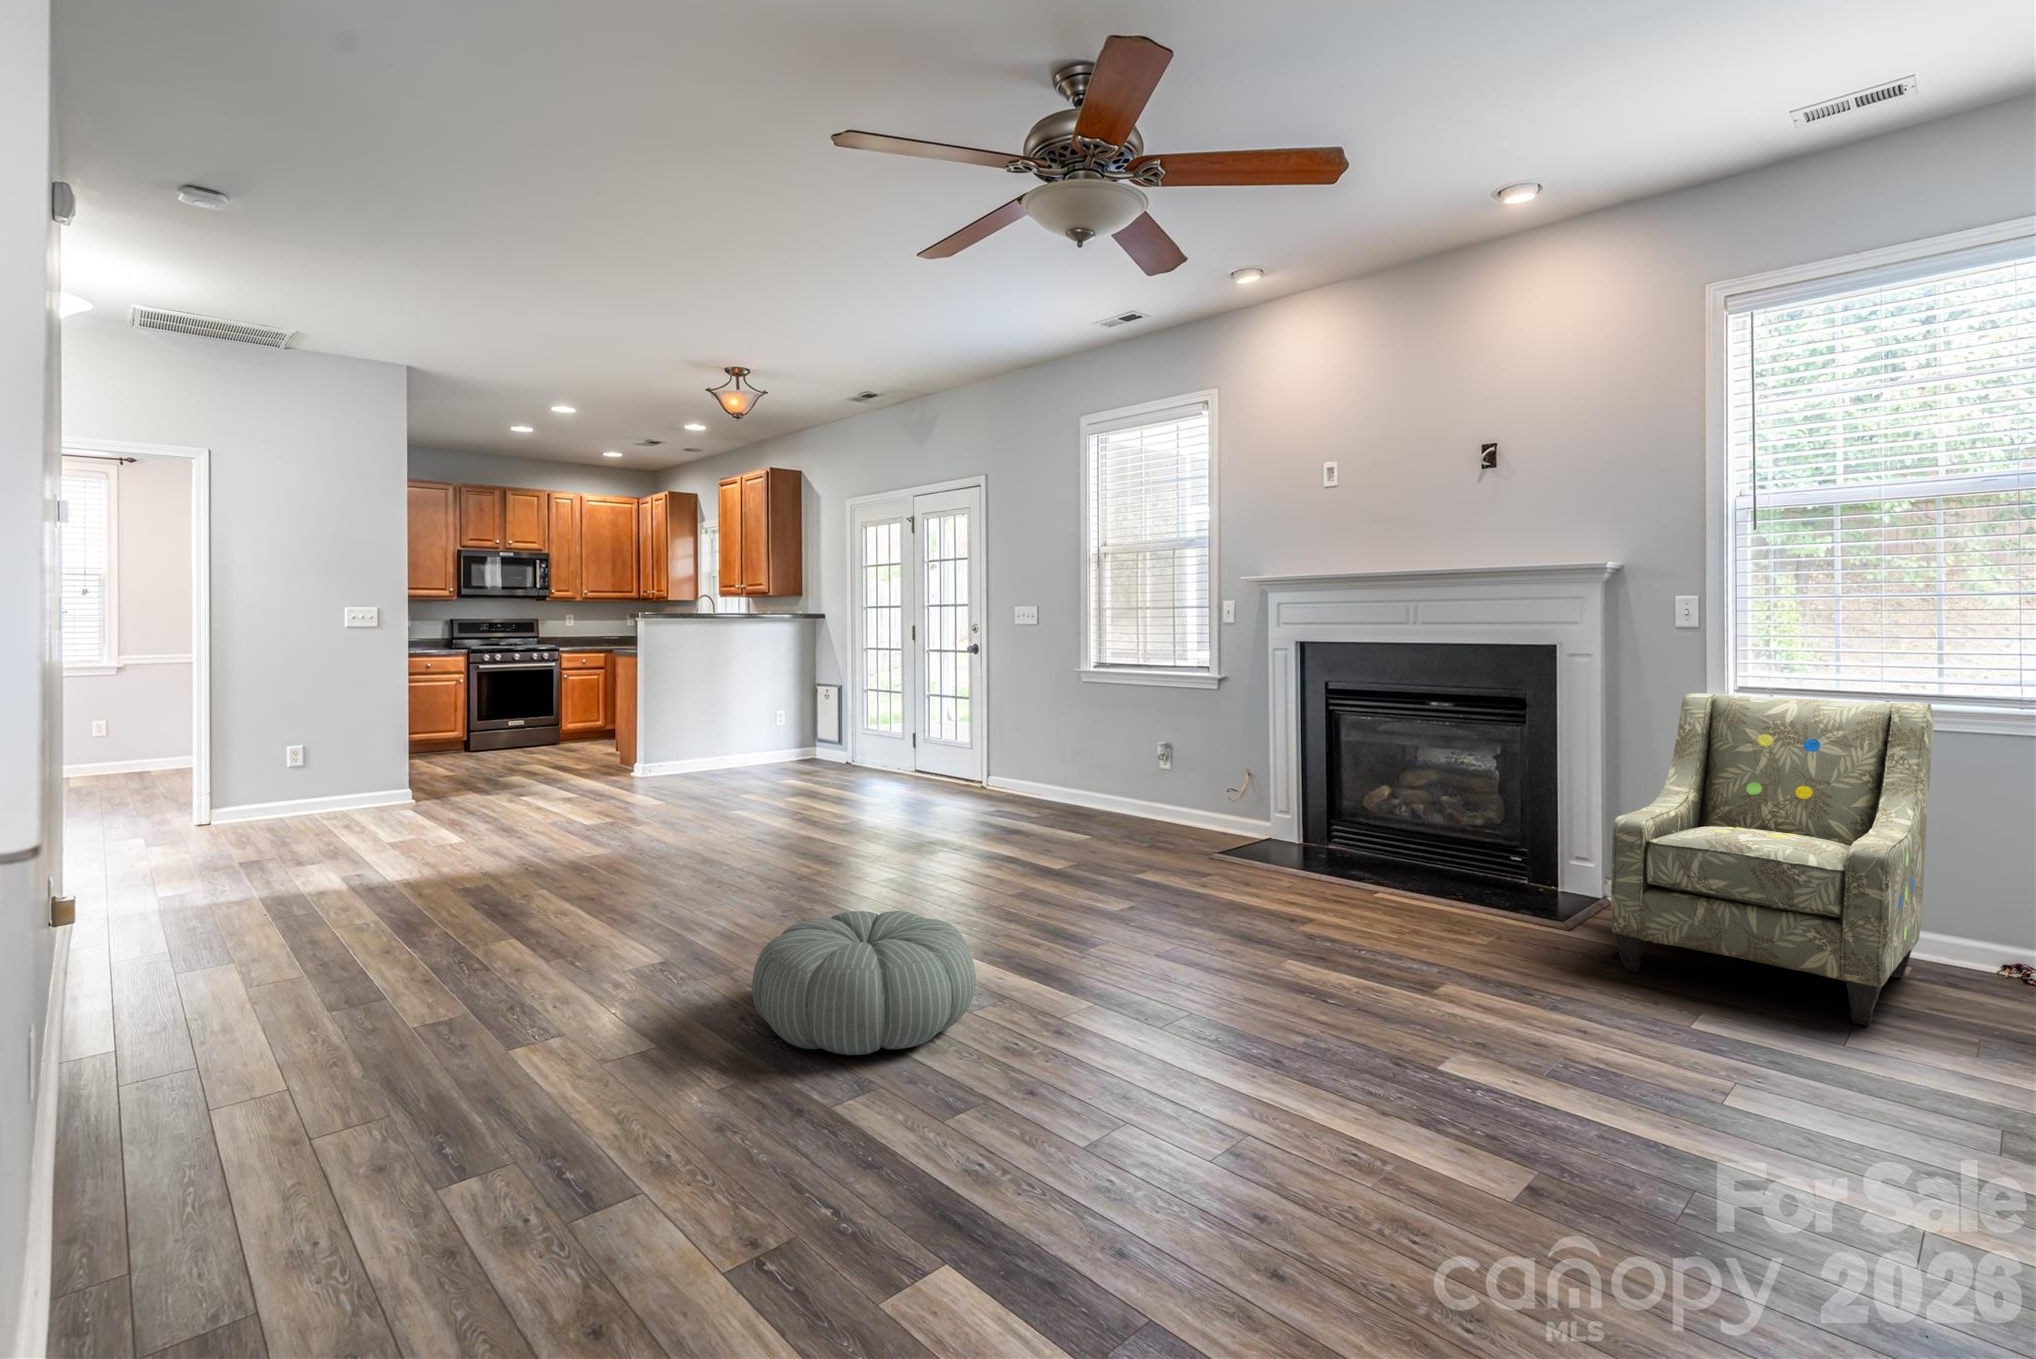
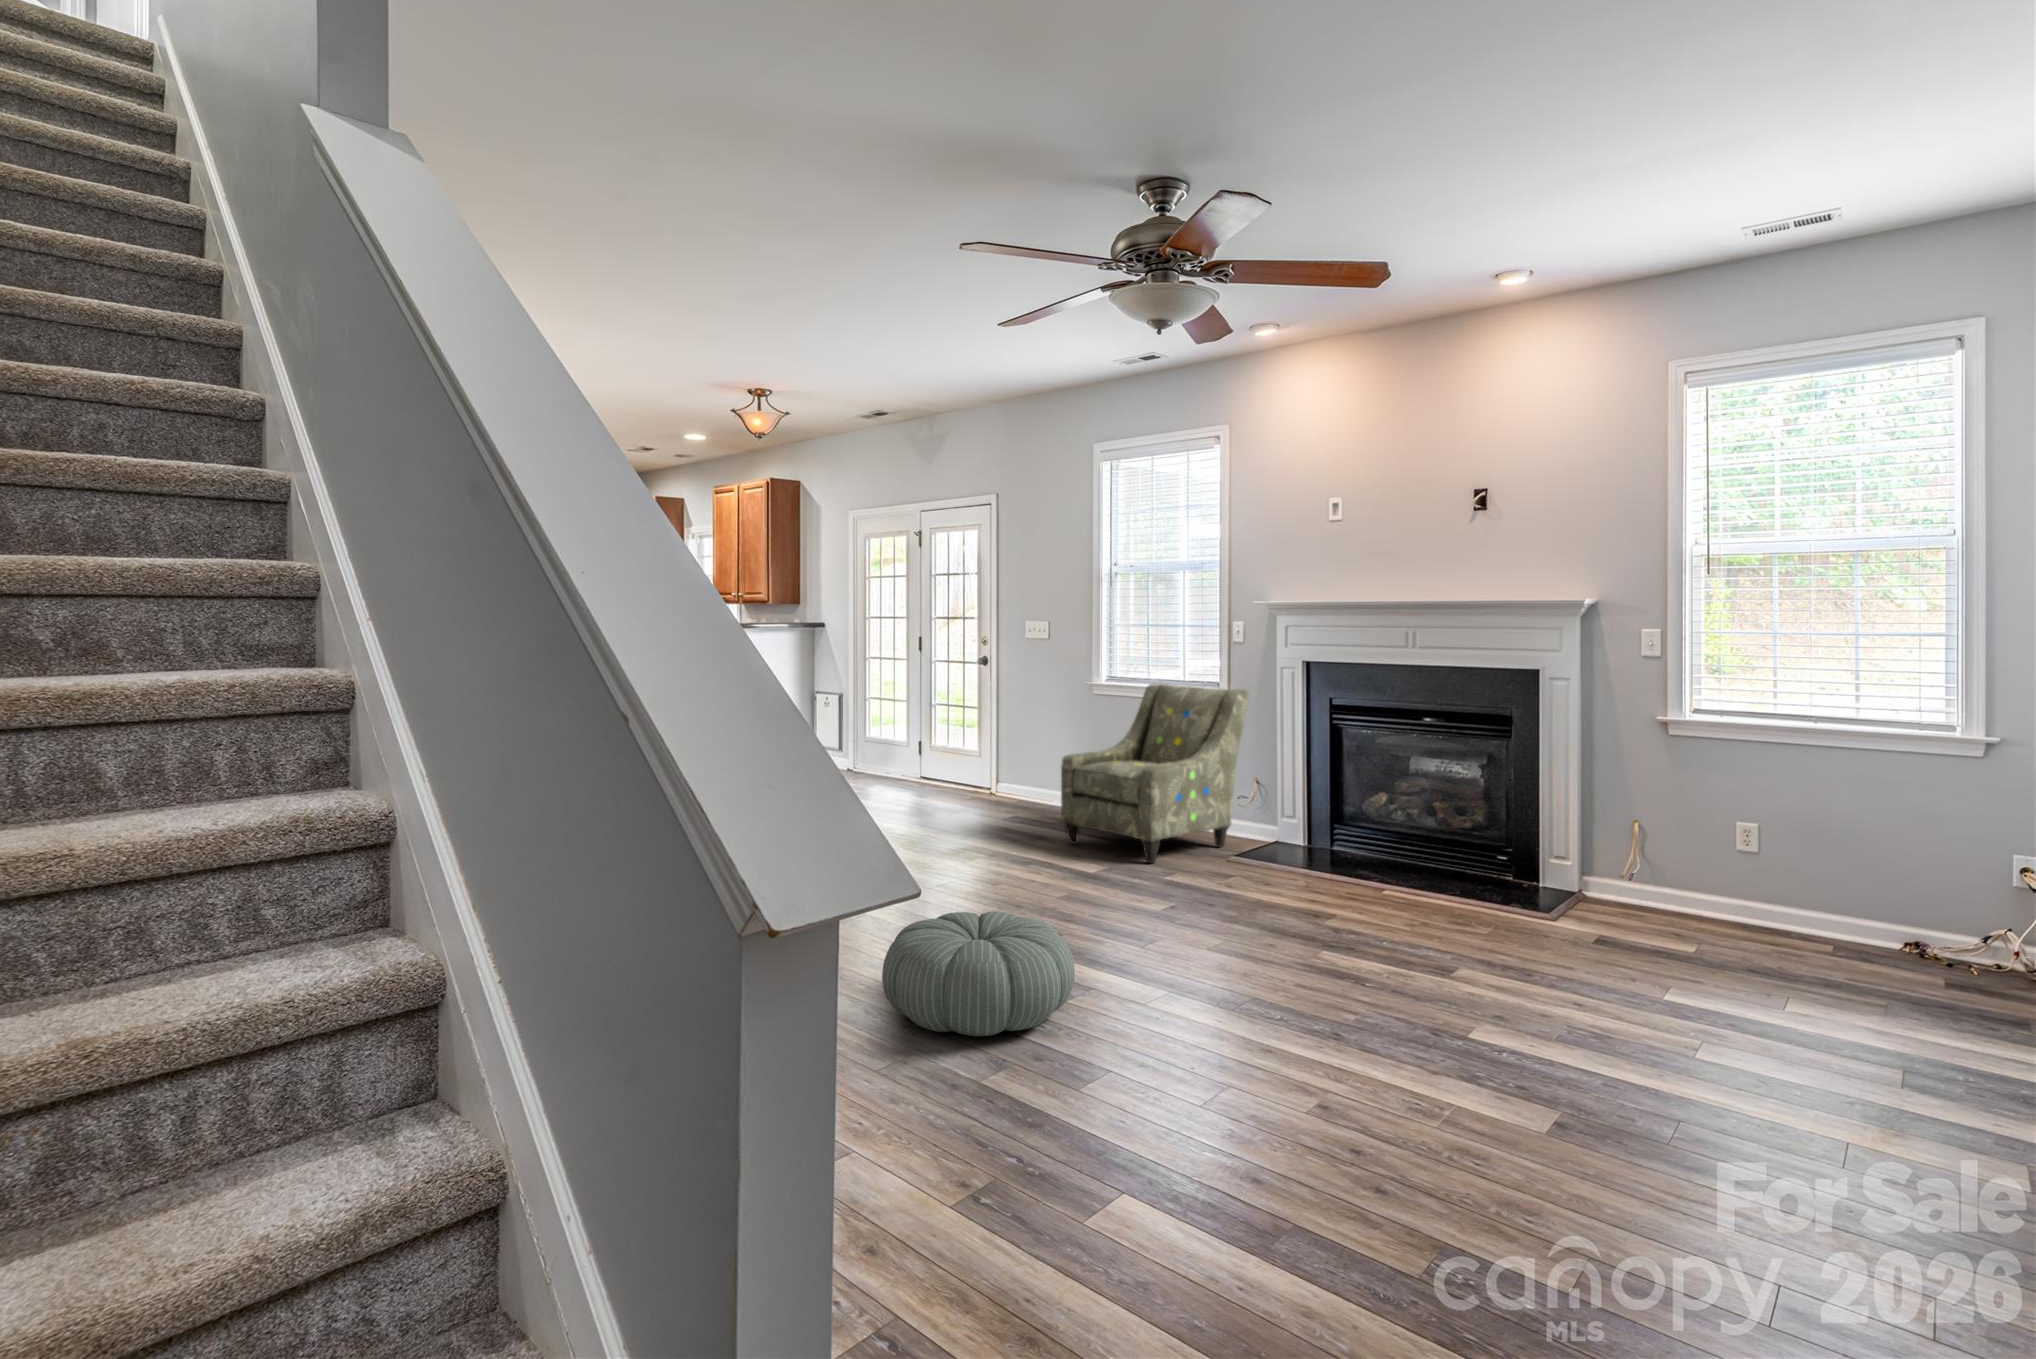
armchair: present [1611,693,1934,1025] -> present [1061,683,1249,863]

